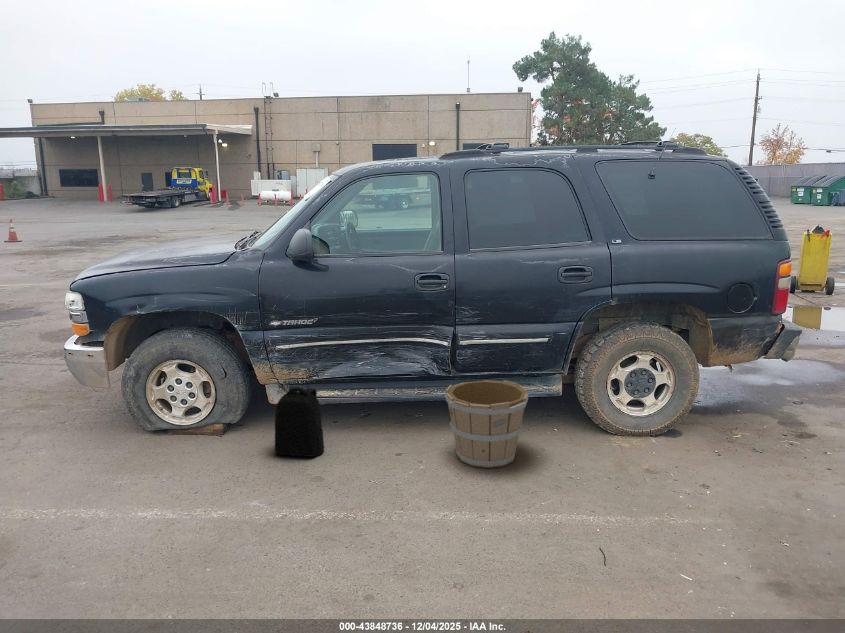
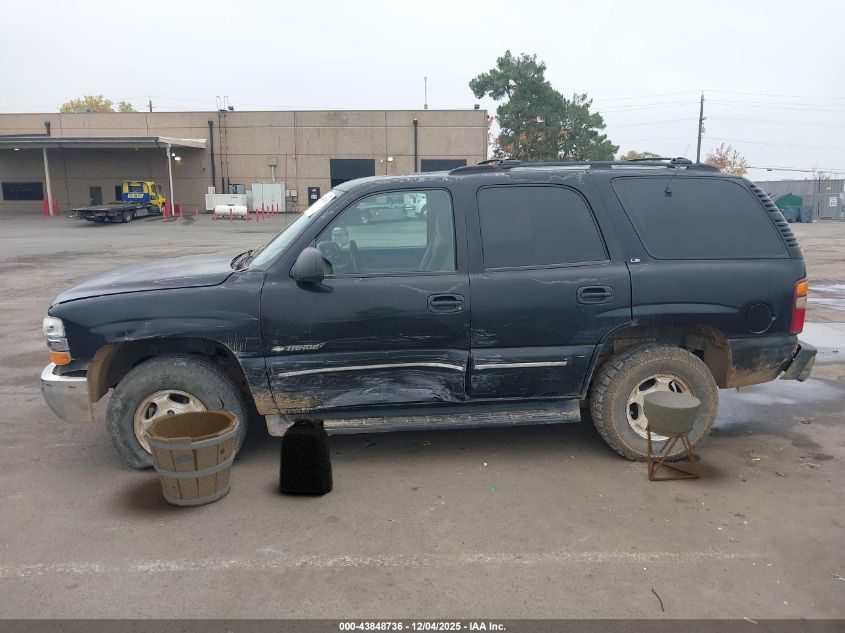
planter: none [622,368,677,452] -> present [644,391,701,480]
wooden bucket: present [445,380,529,468] -> present [145,410,239,507]

